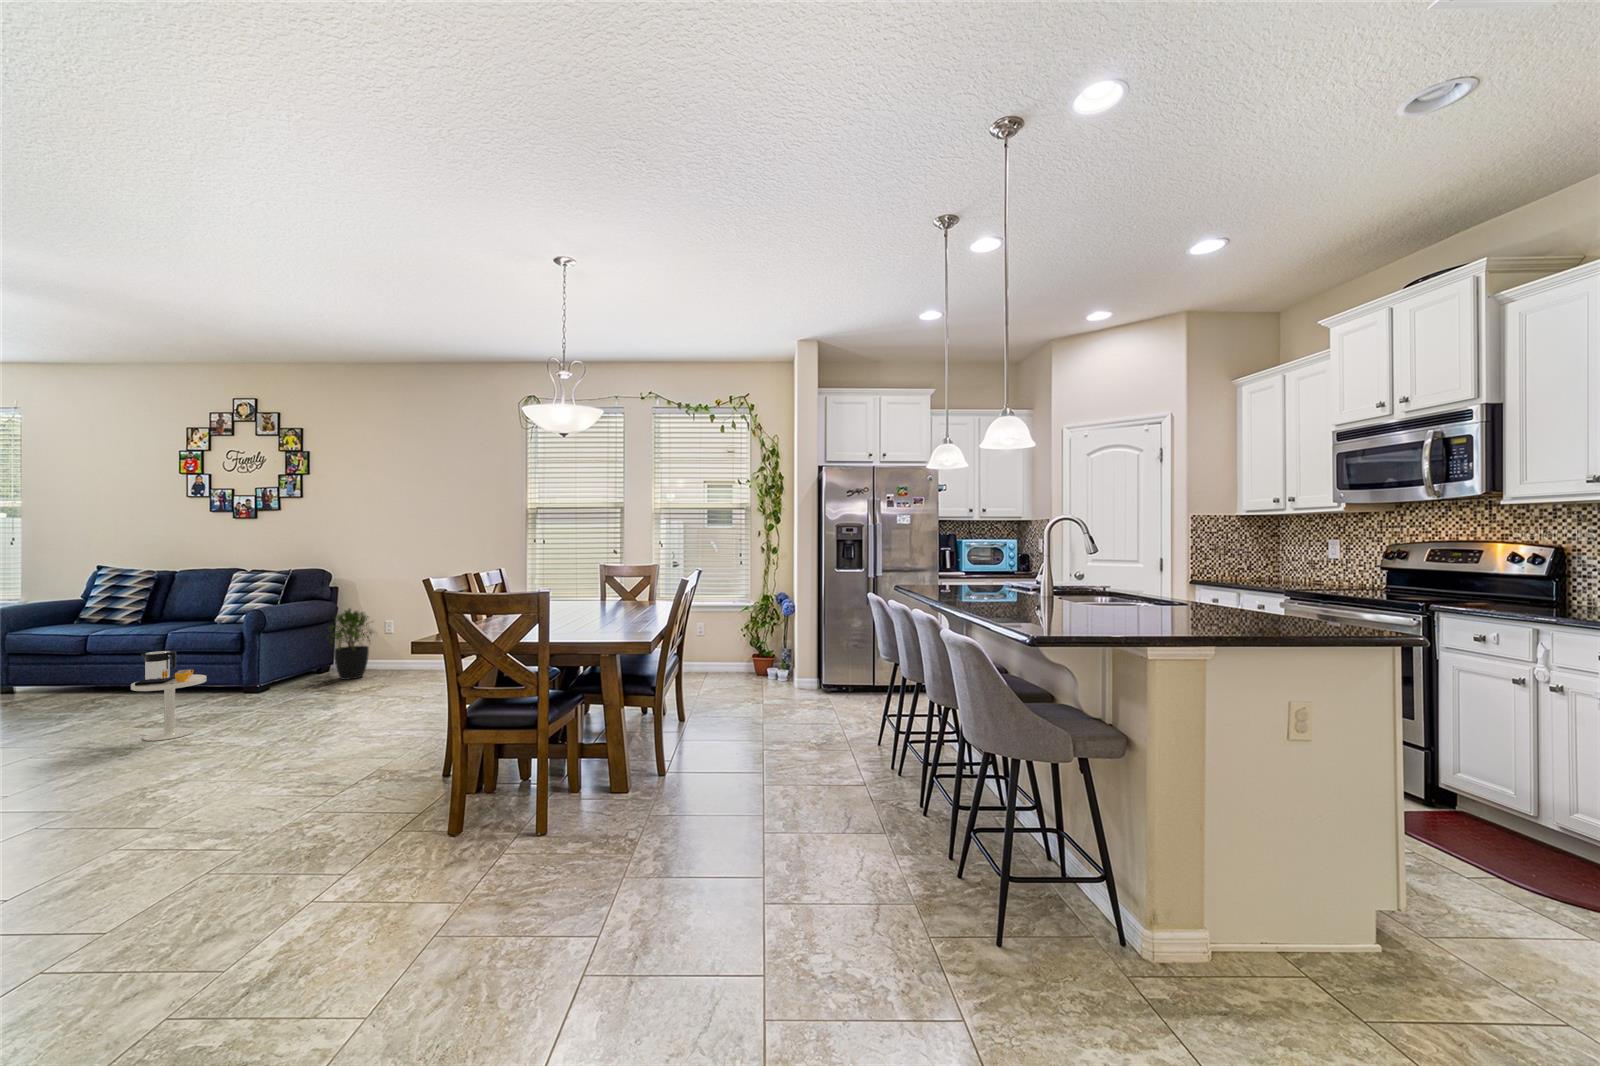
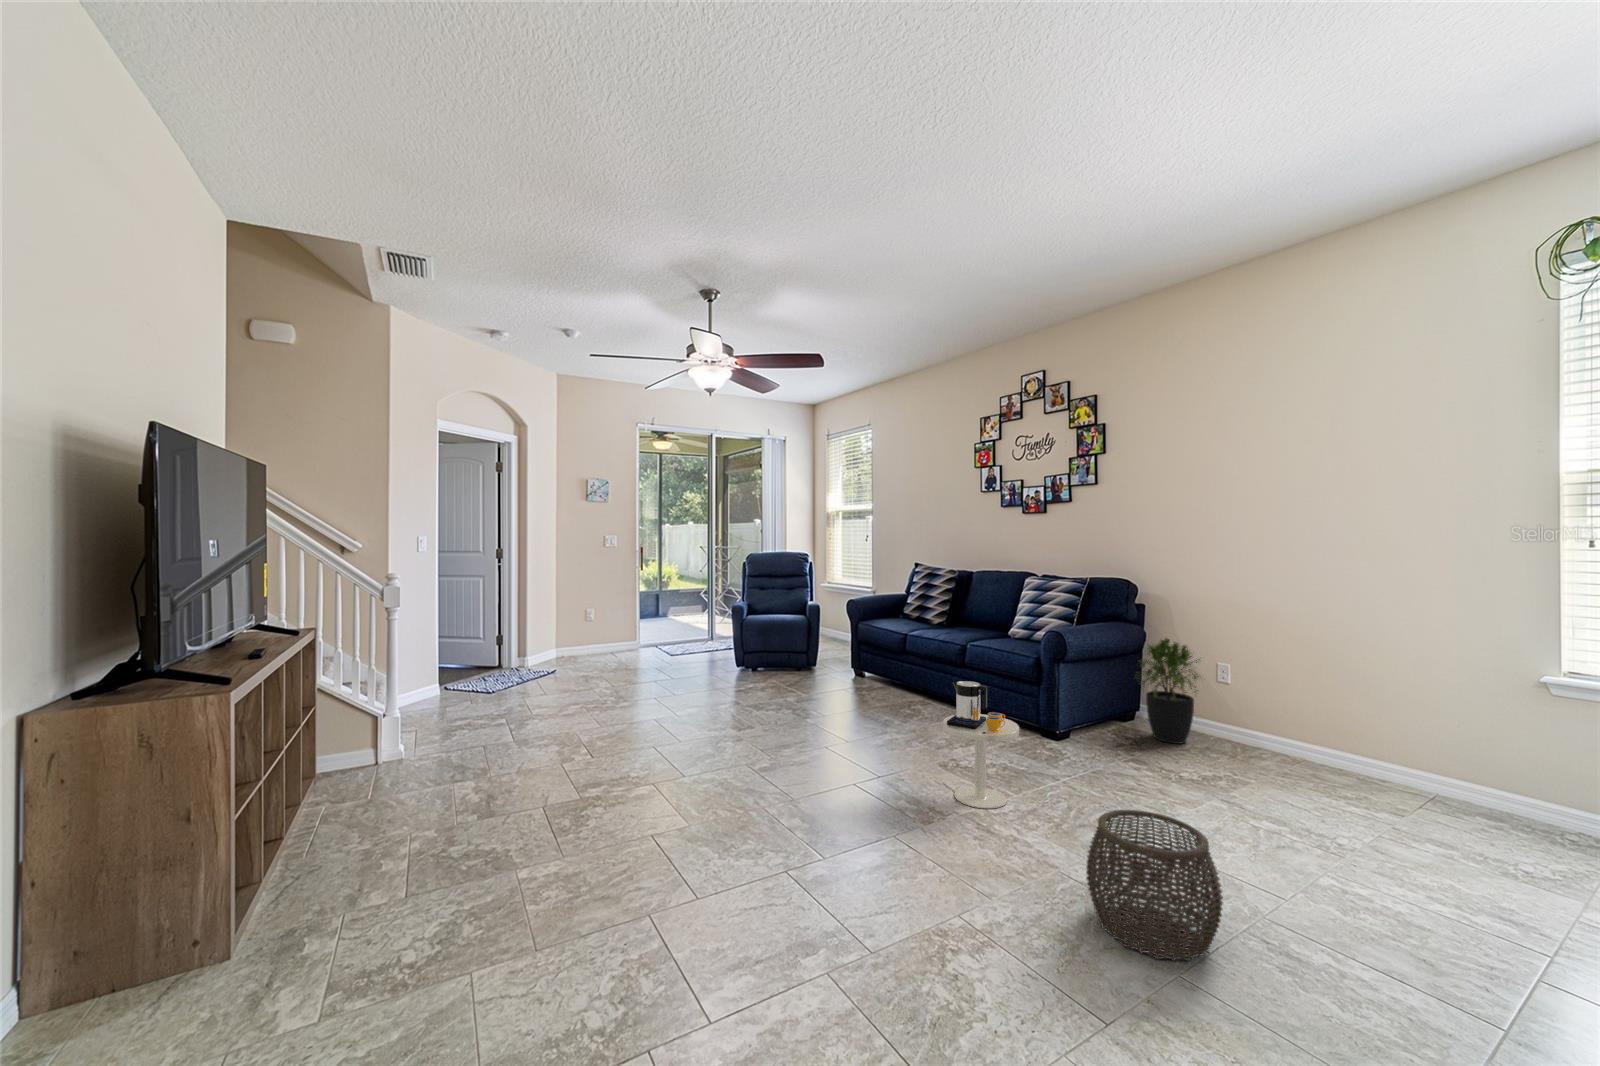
woven basket: none [240,692,321,760] -> present [1086,810,1223,961]

